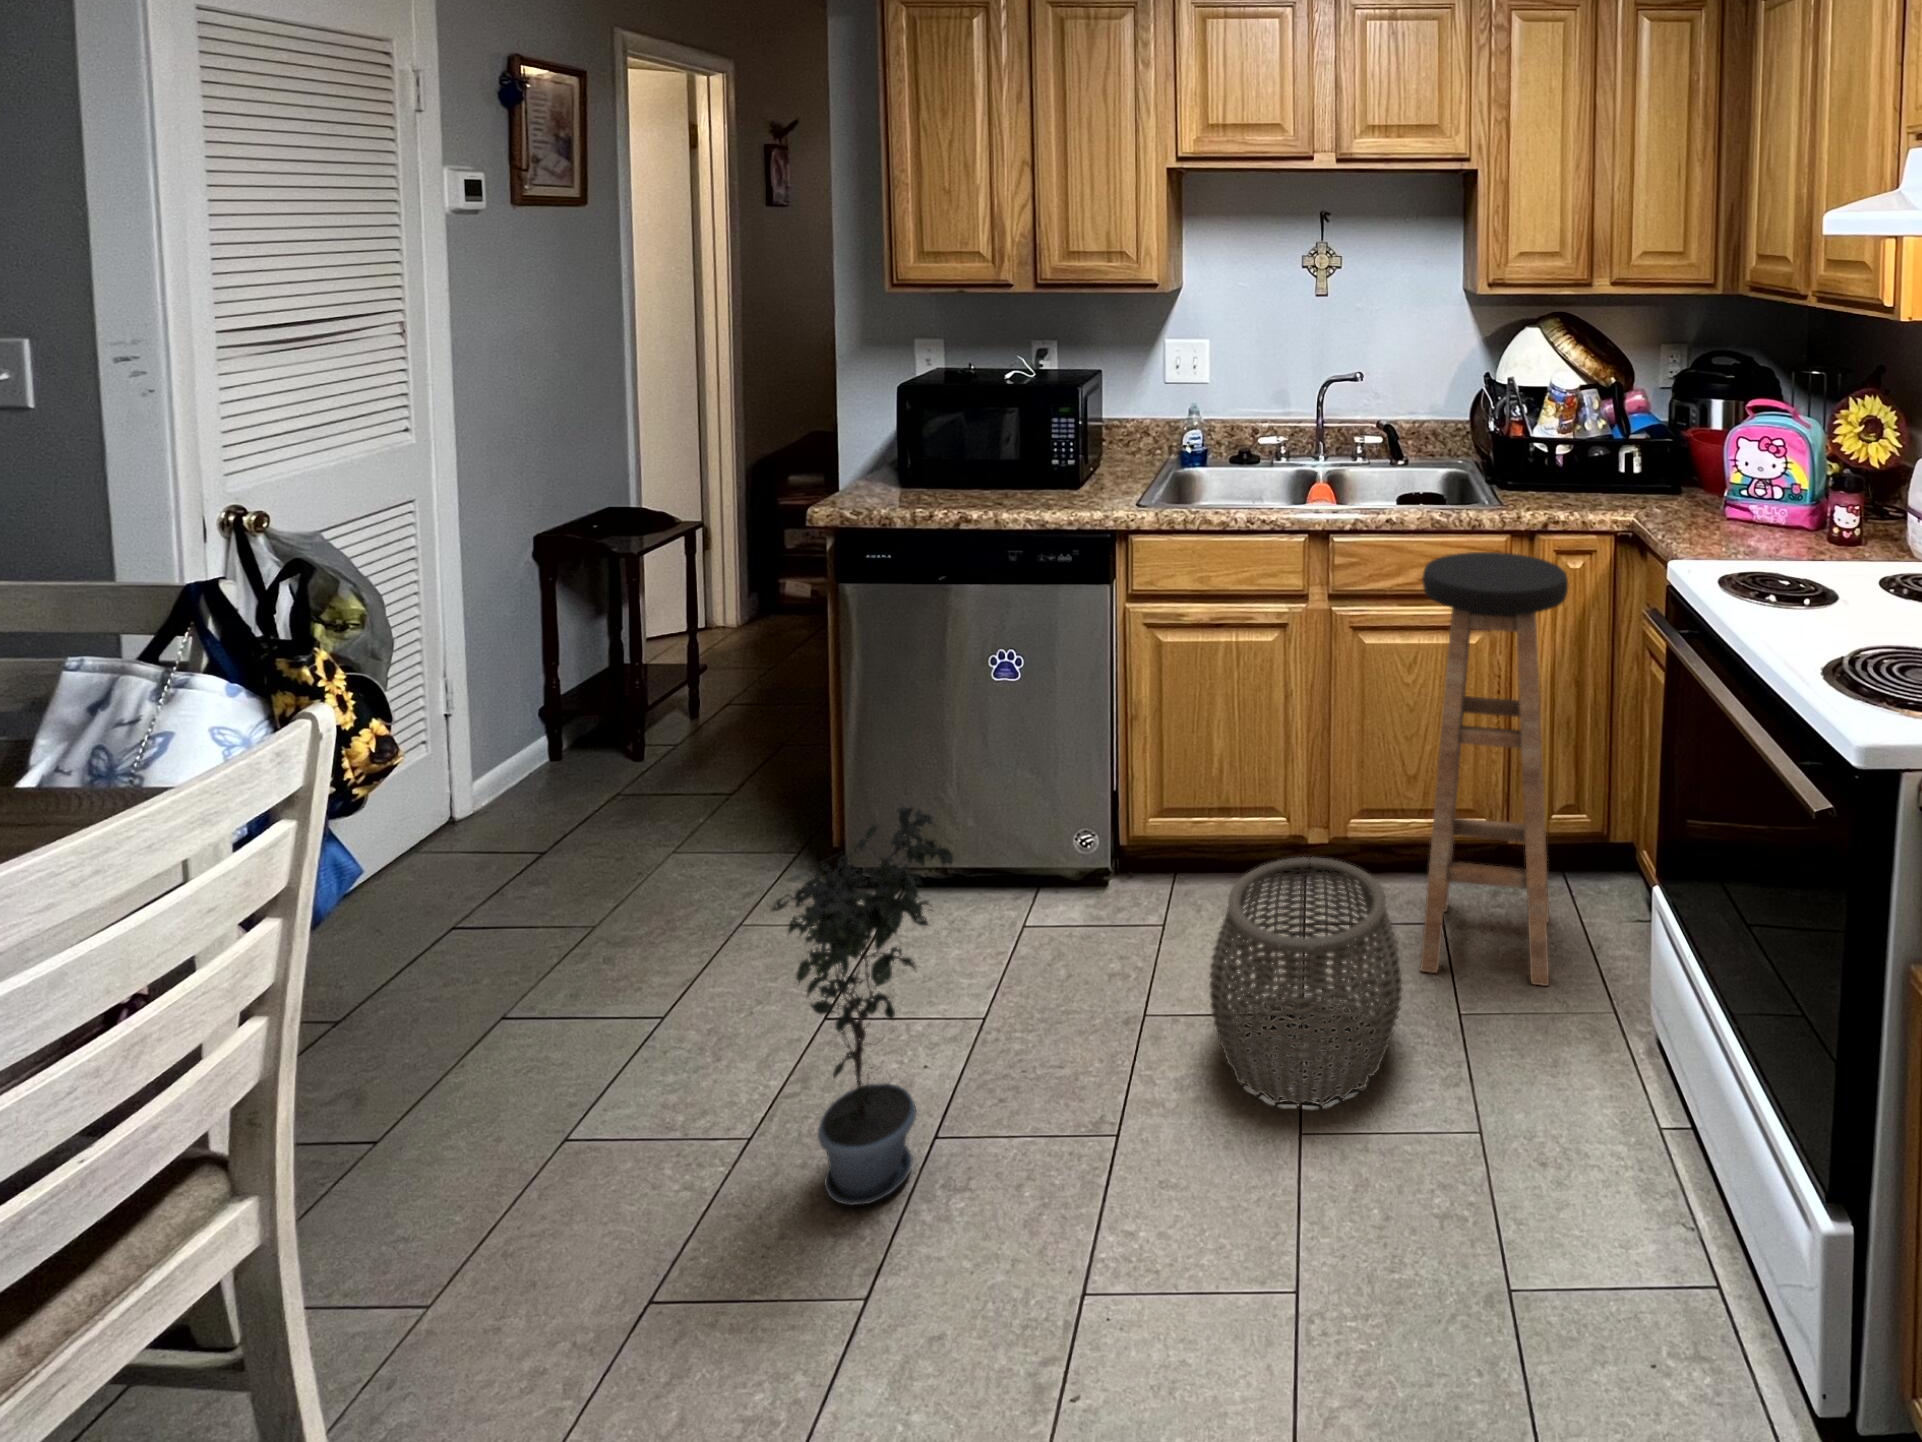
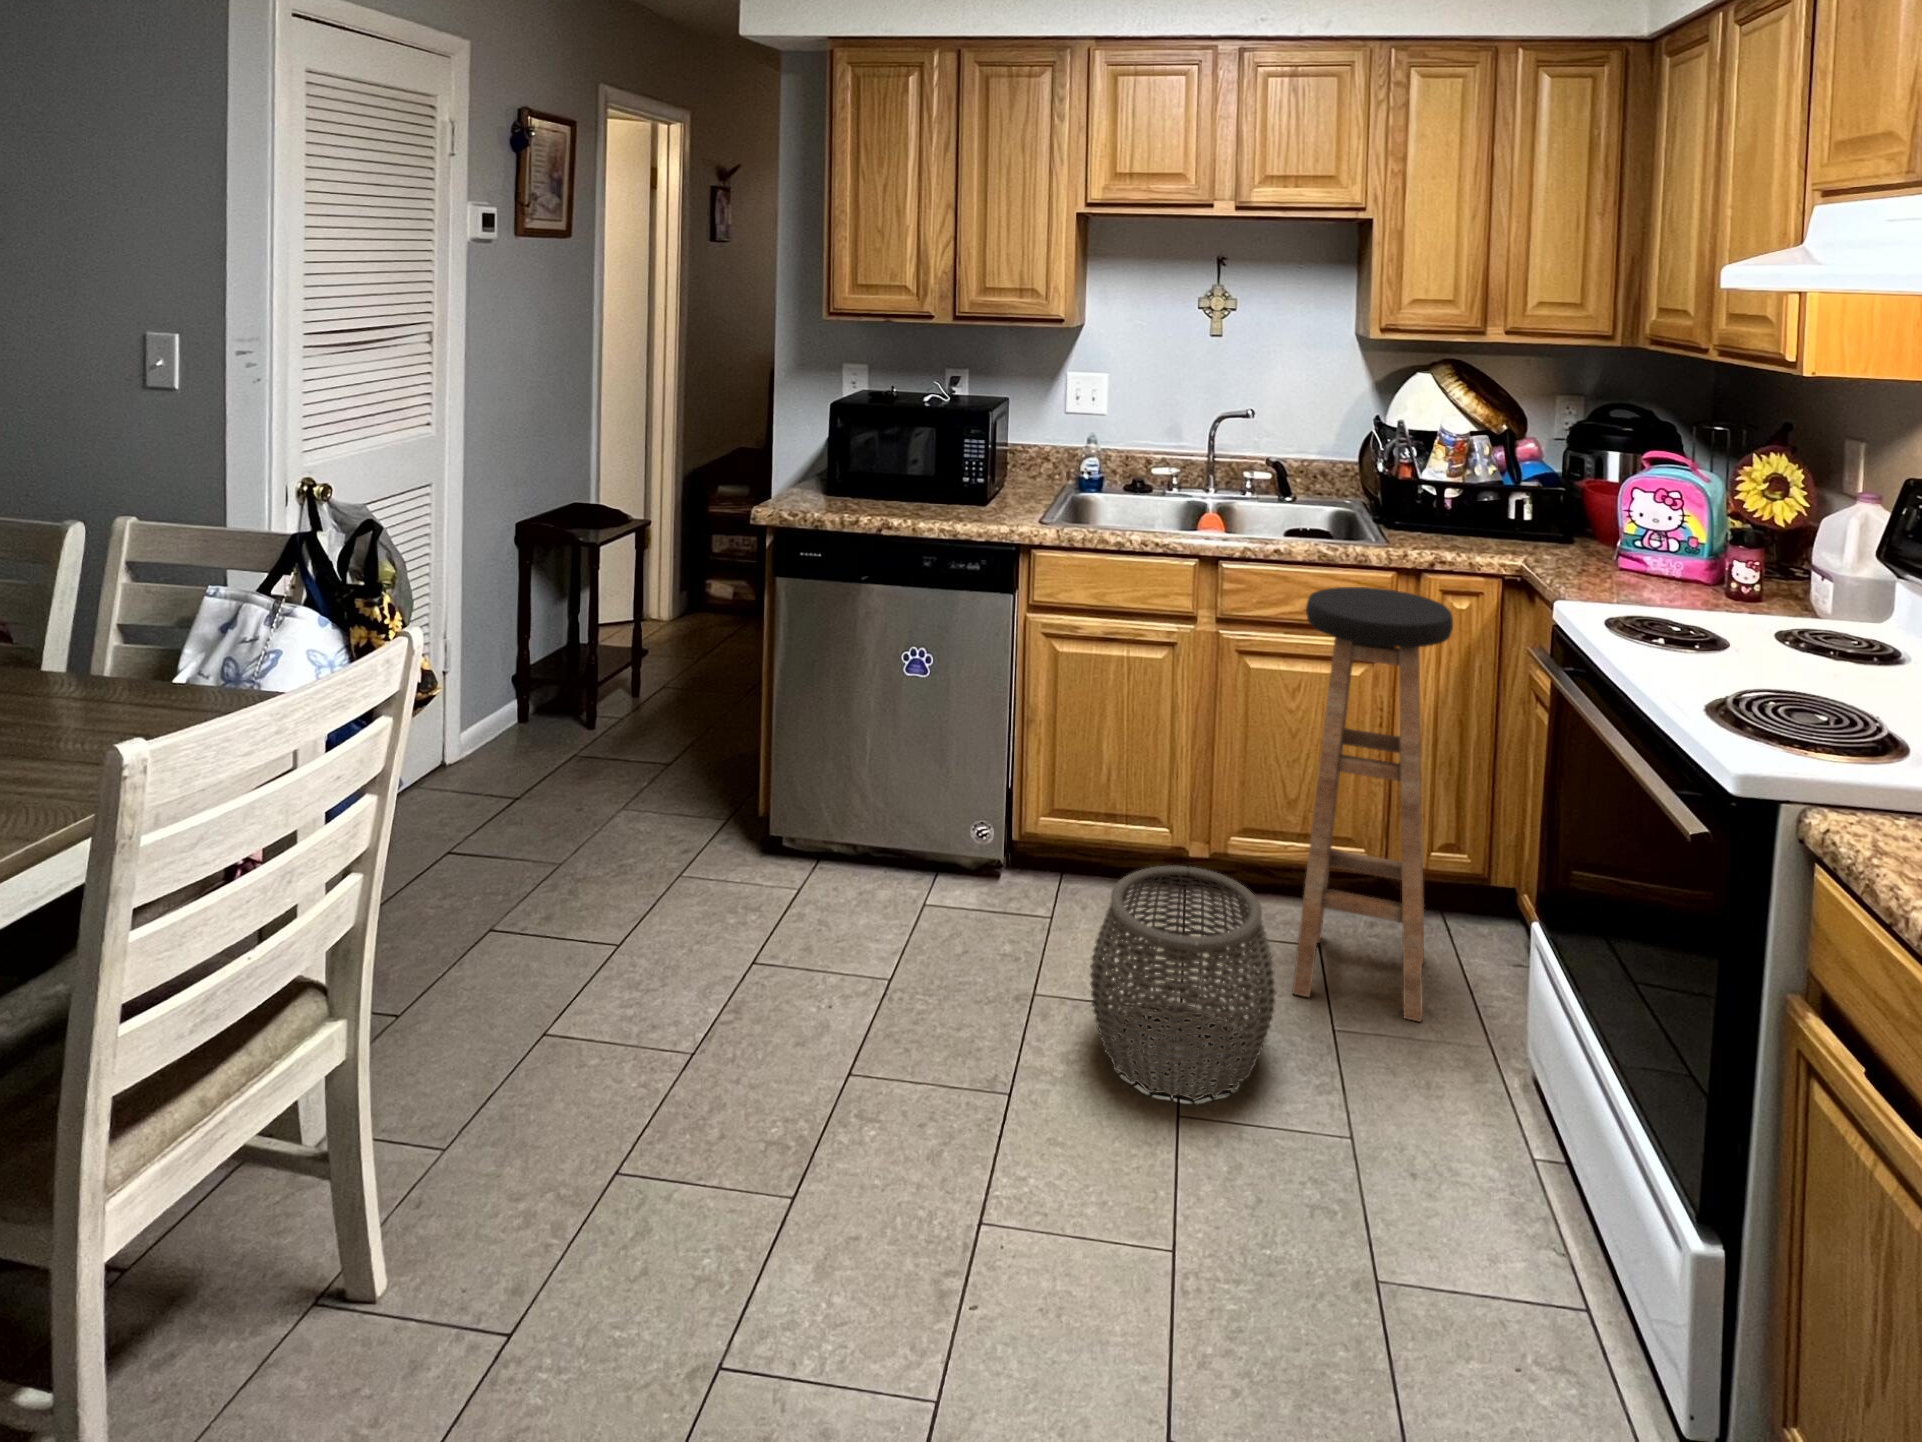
potted plant: present [772,807,953,1205] -> none [718,771,870,1129]

